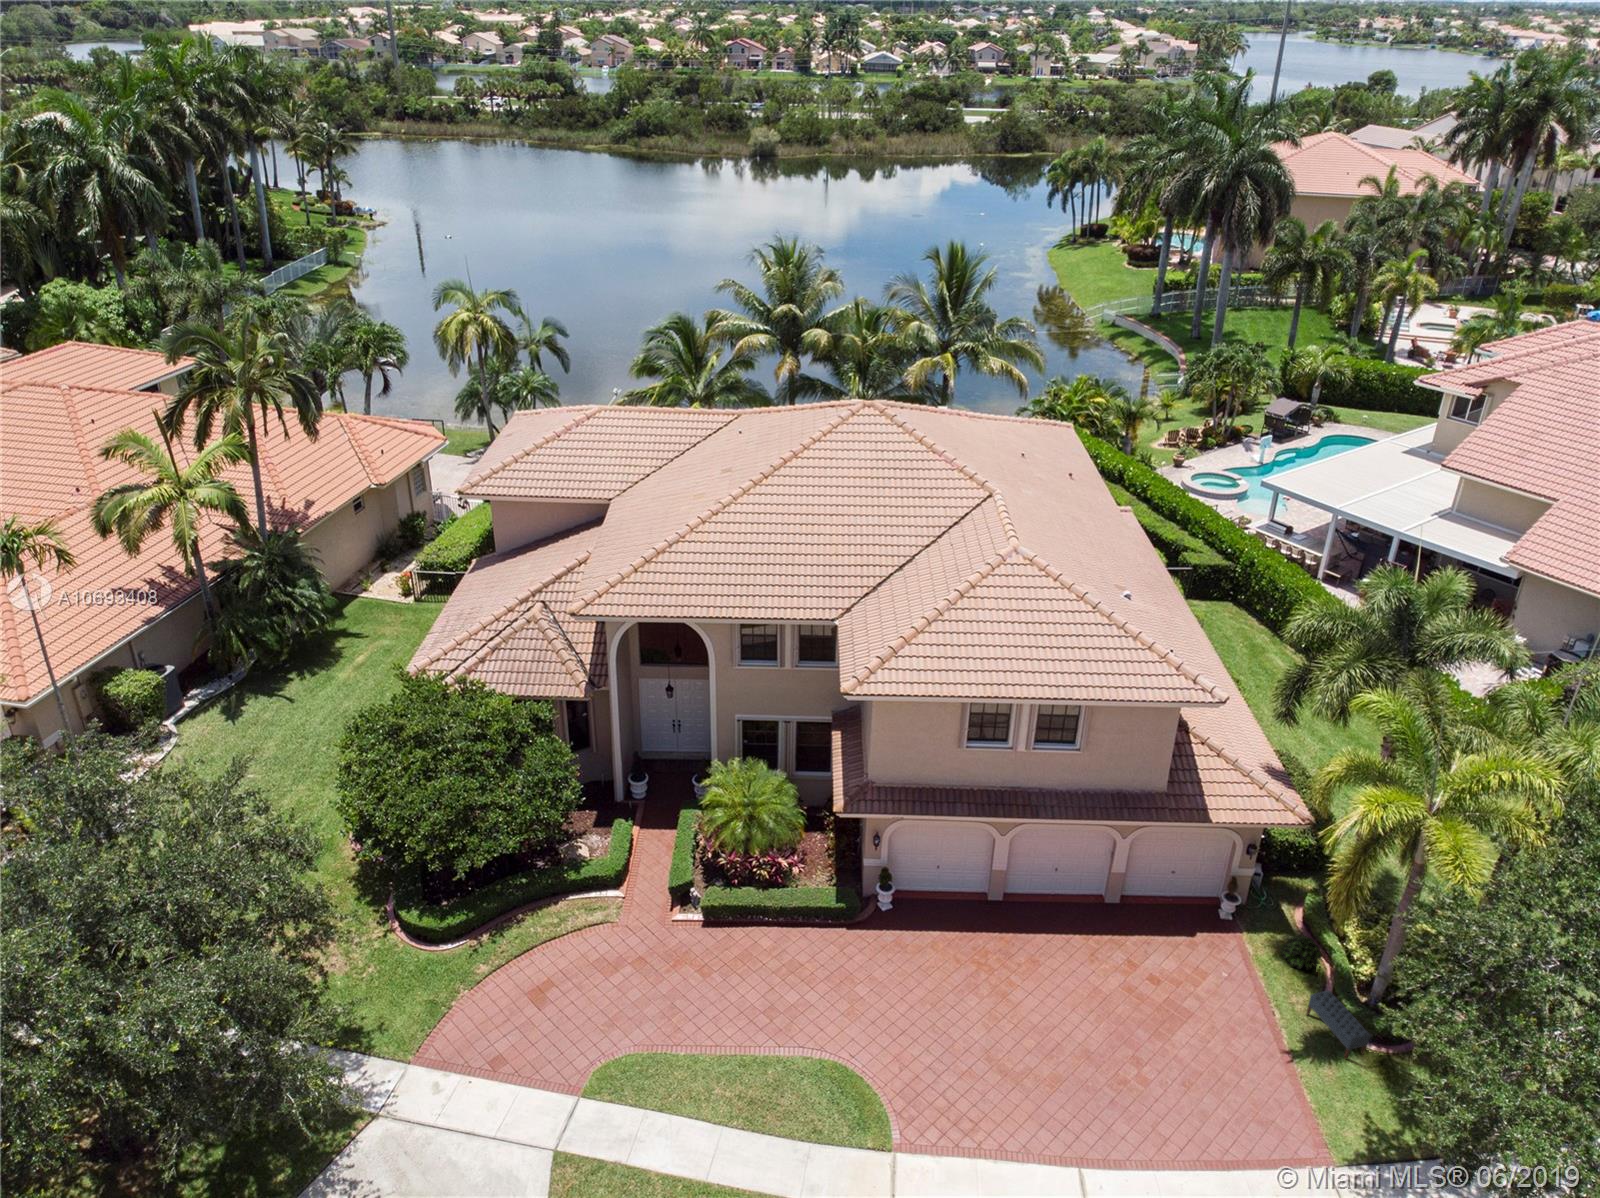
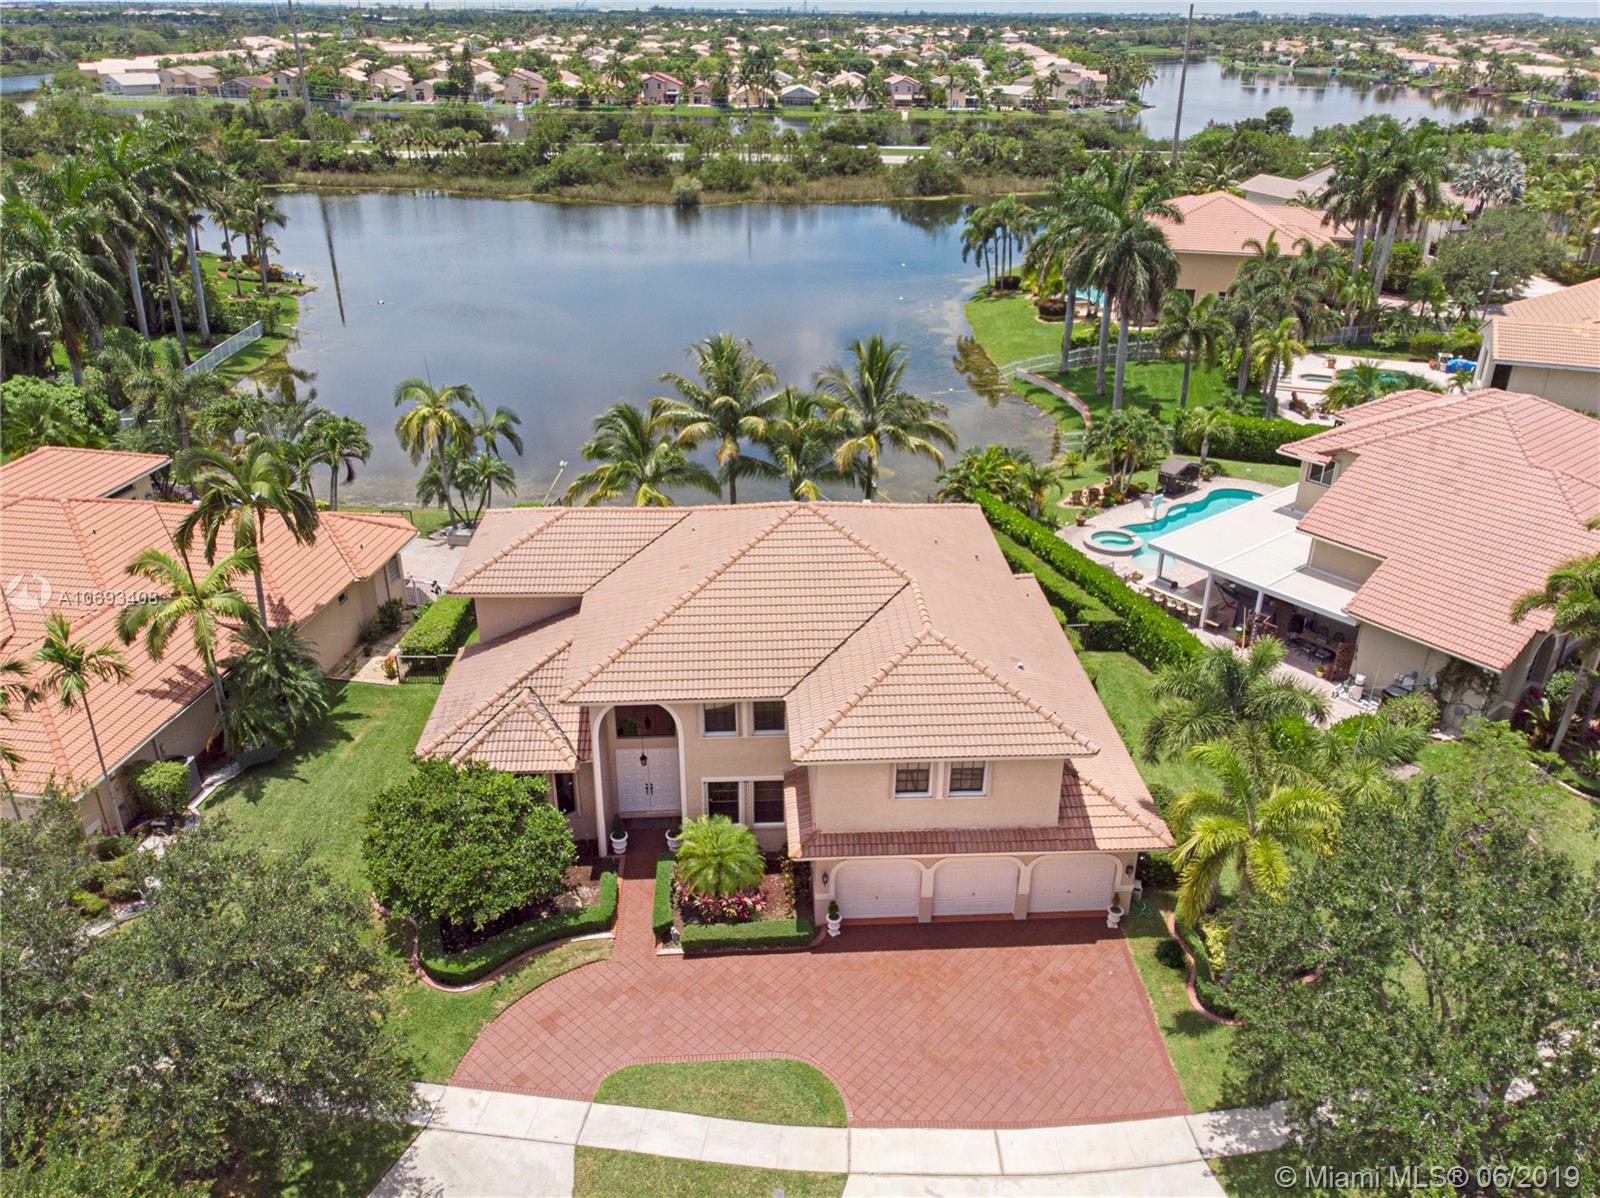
bench: present [1306,991,1371,1059] -> present [236,745,279,773]

